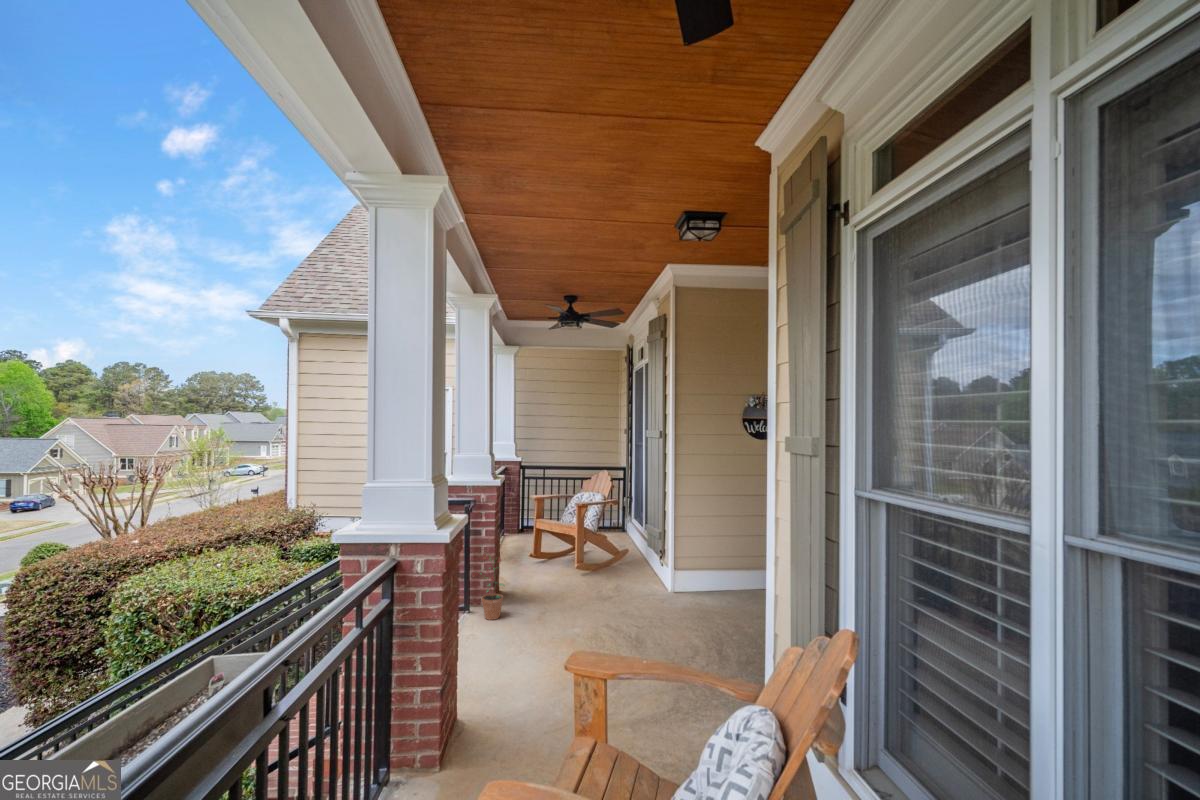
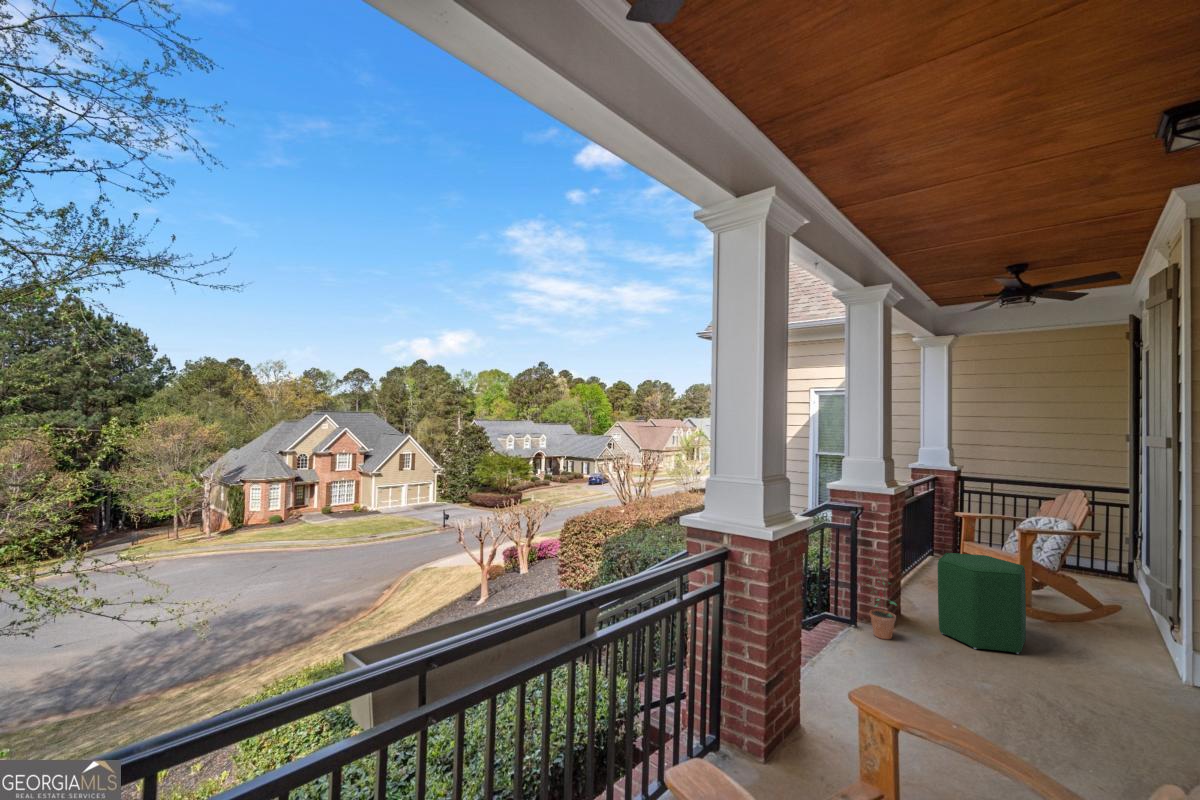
ottoman: none [531,529,587,607] -> present [938,553,1026,654]

